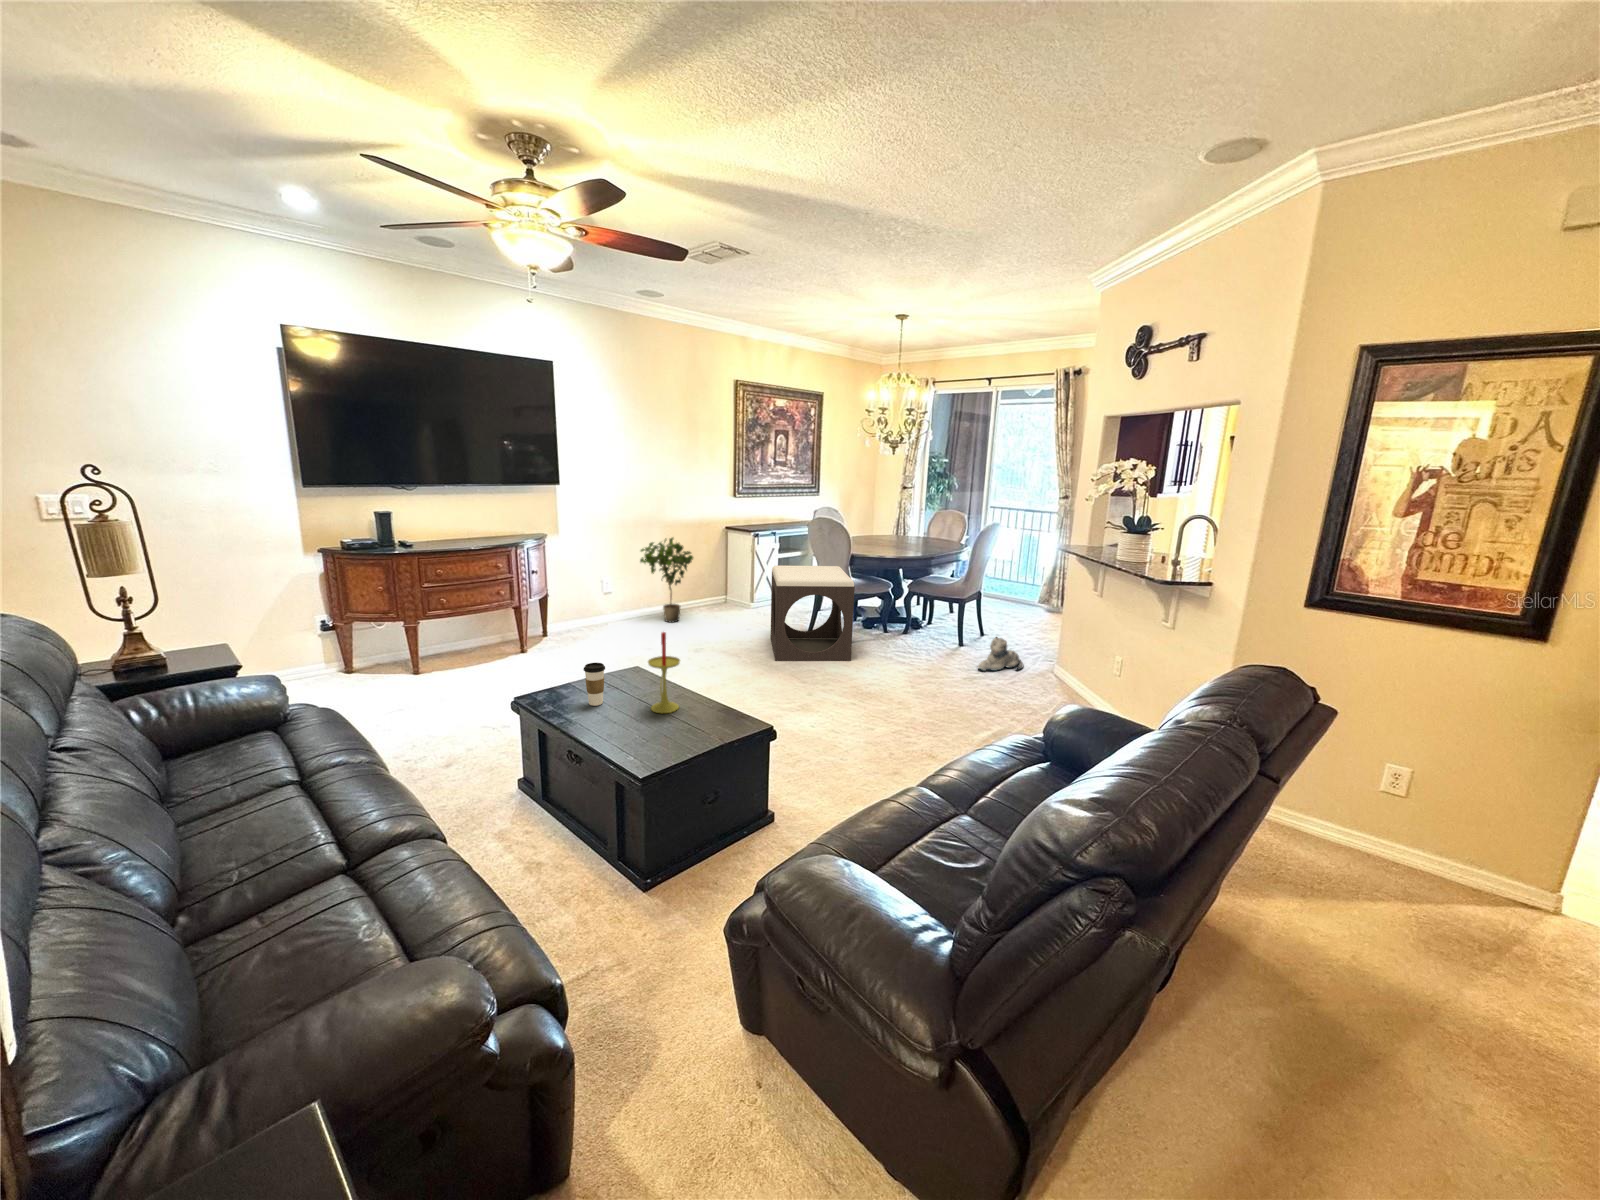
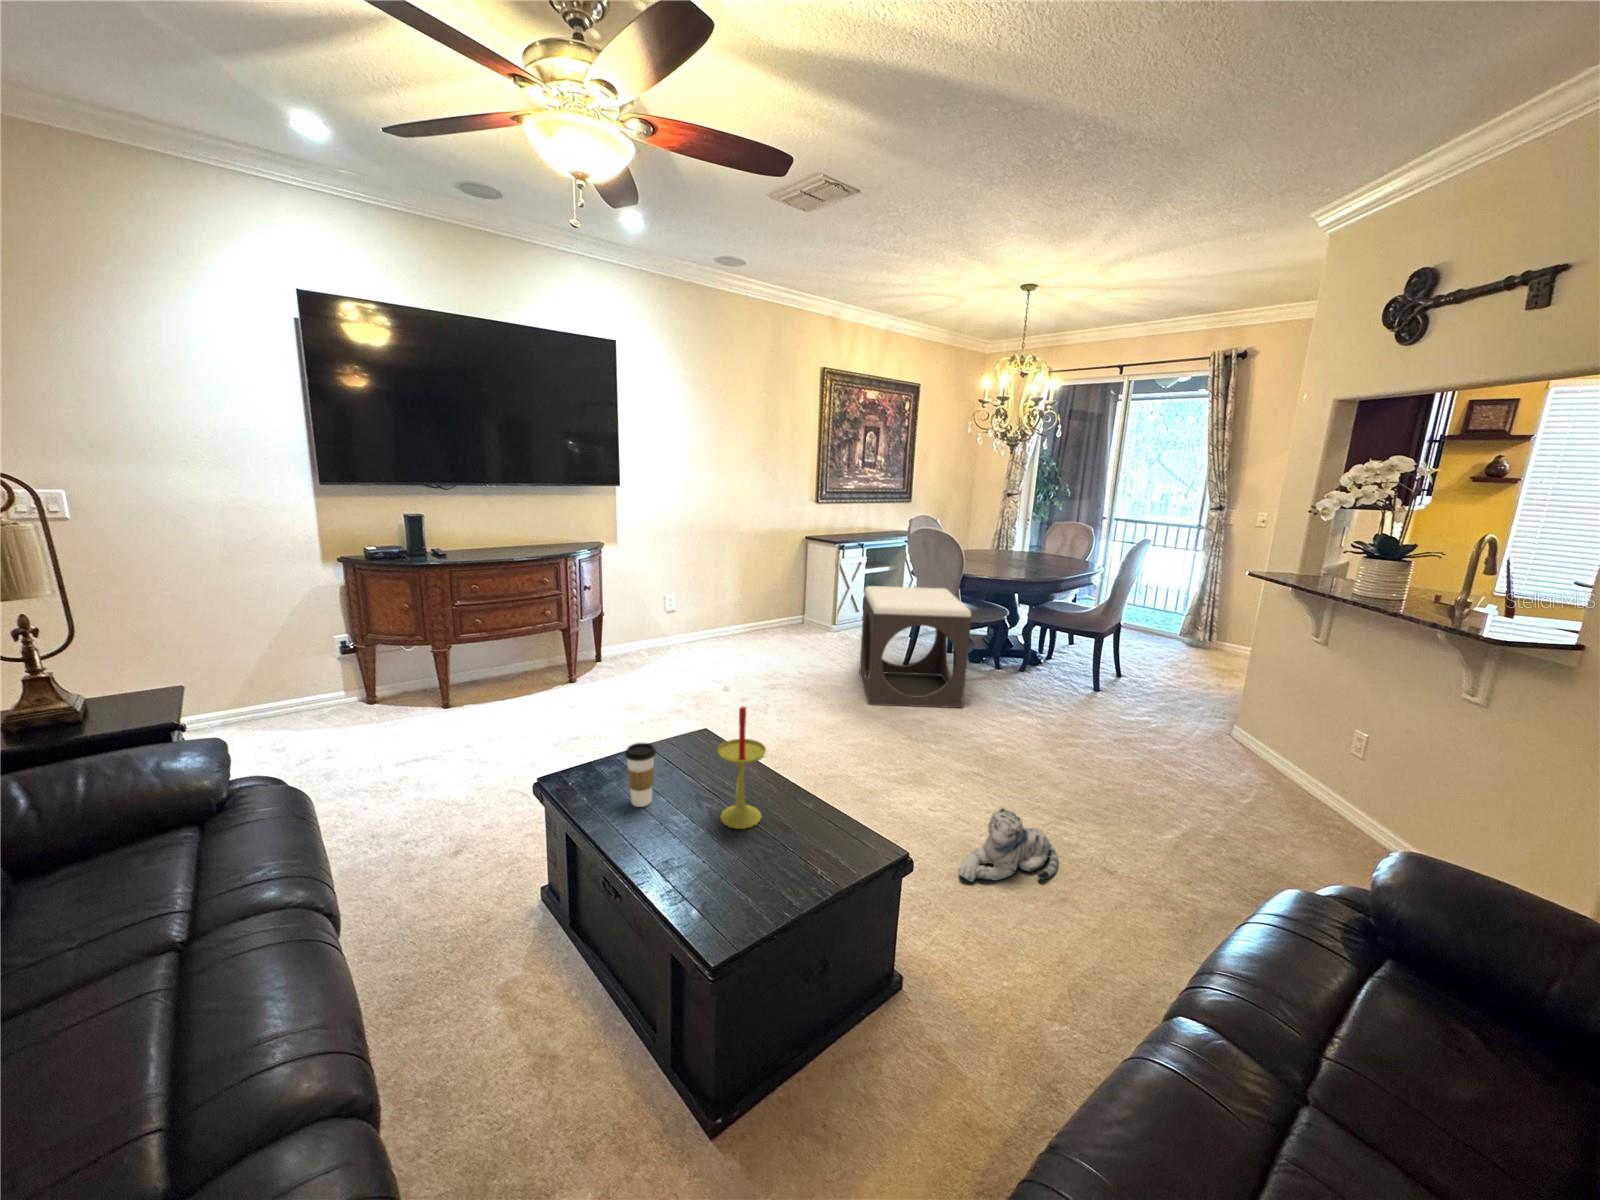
potted plant: present [640,538,693,622] -> none [708,548,771,647]
plush toy: present [978,637,1023,671] -> present [959,808,1058,882]

